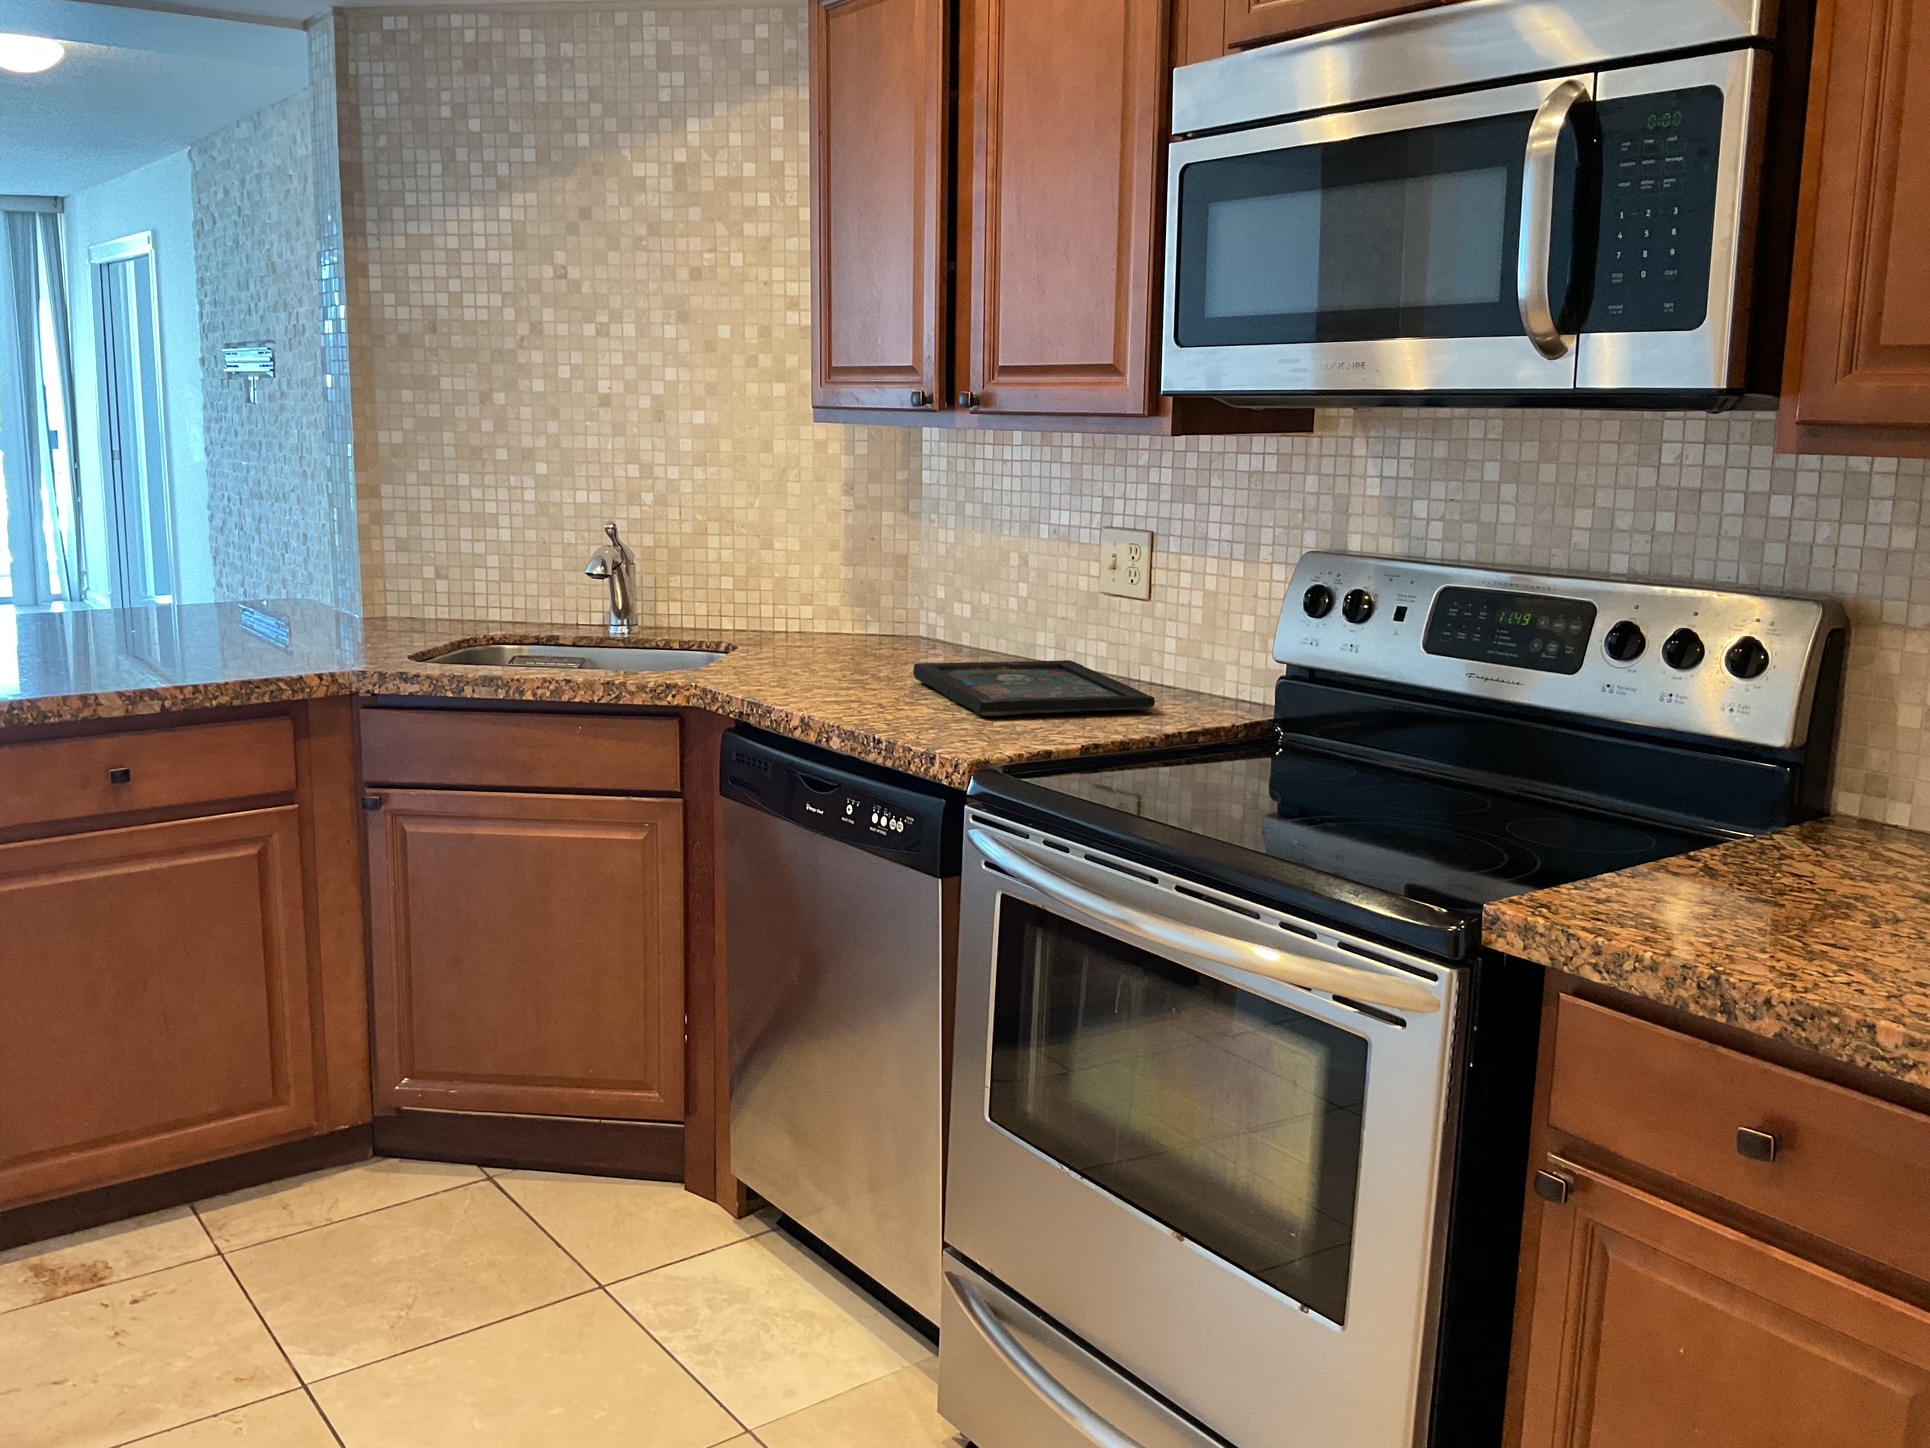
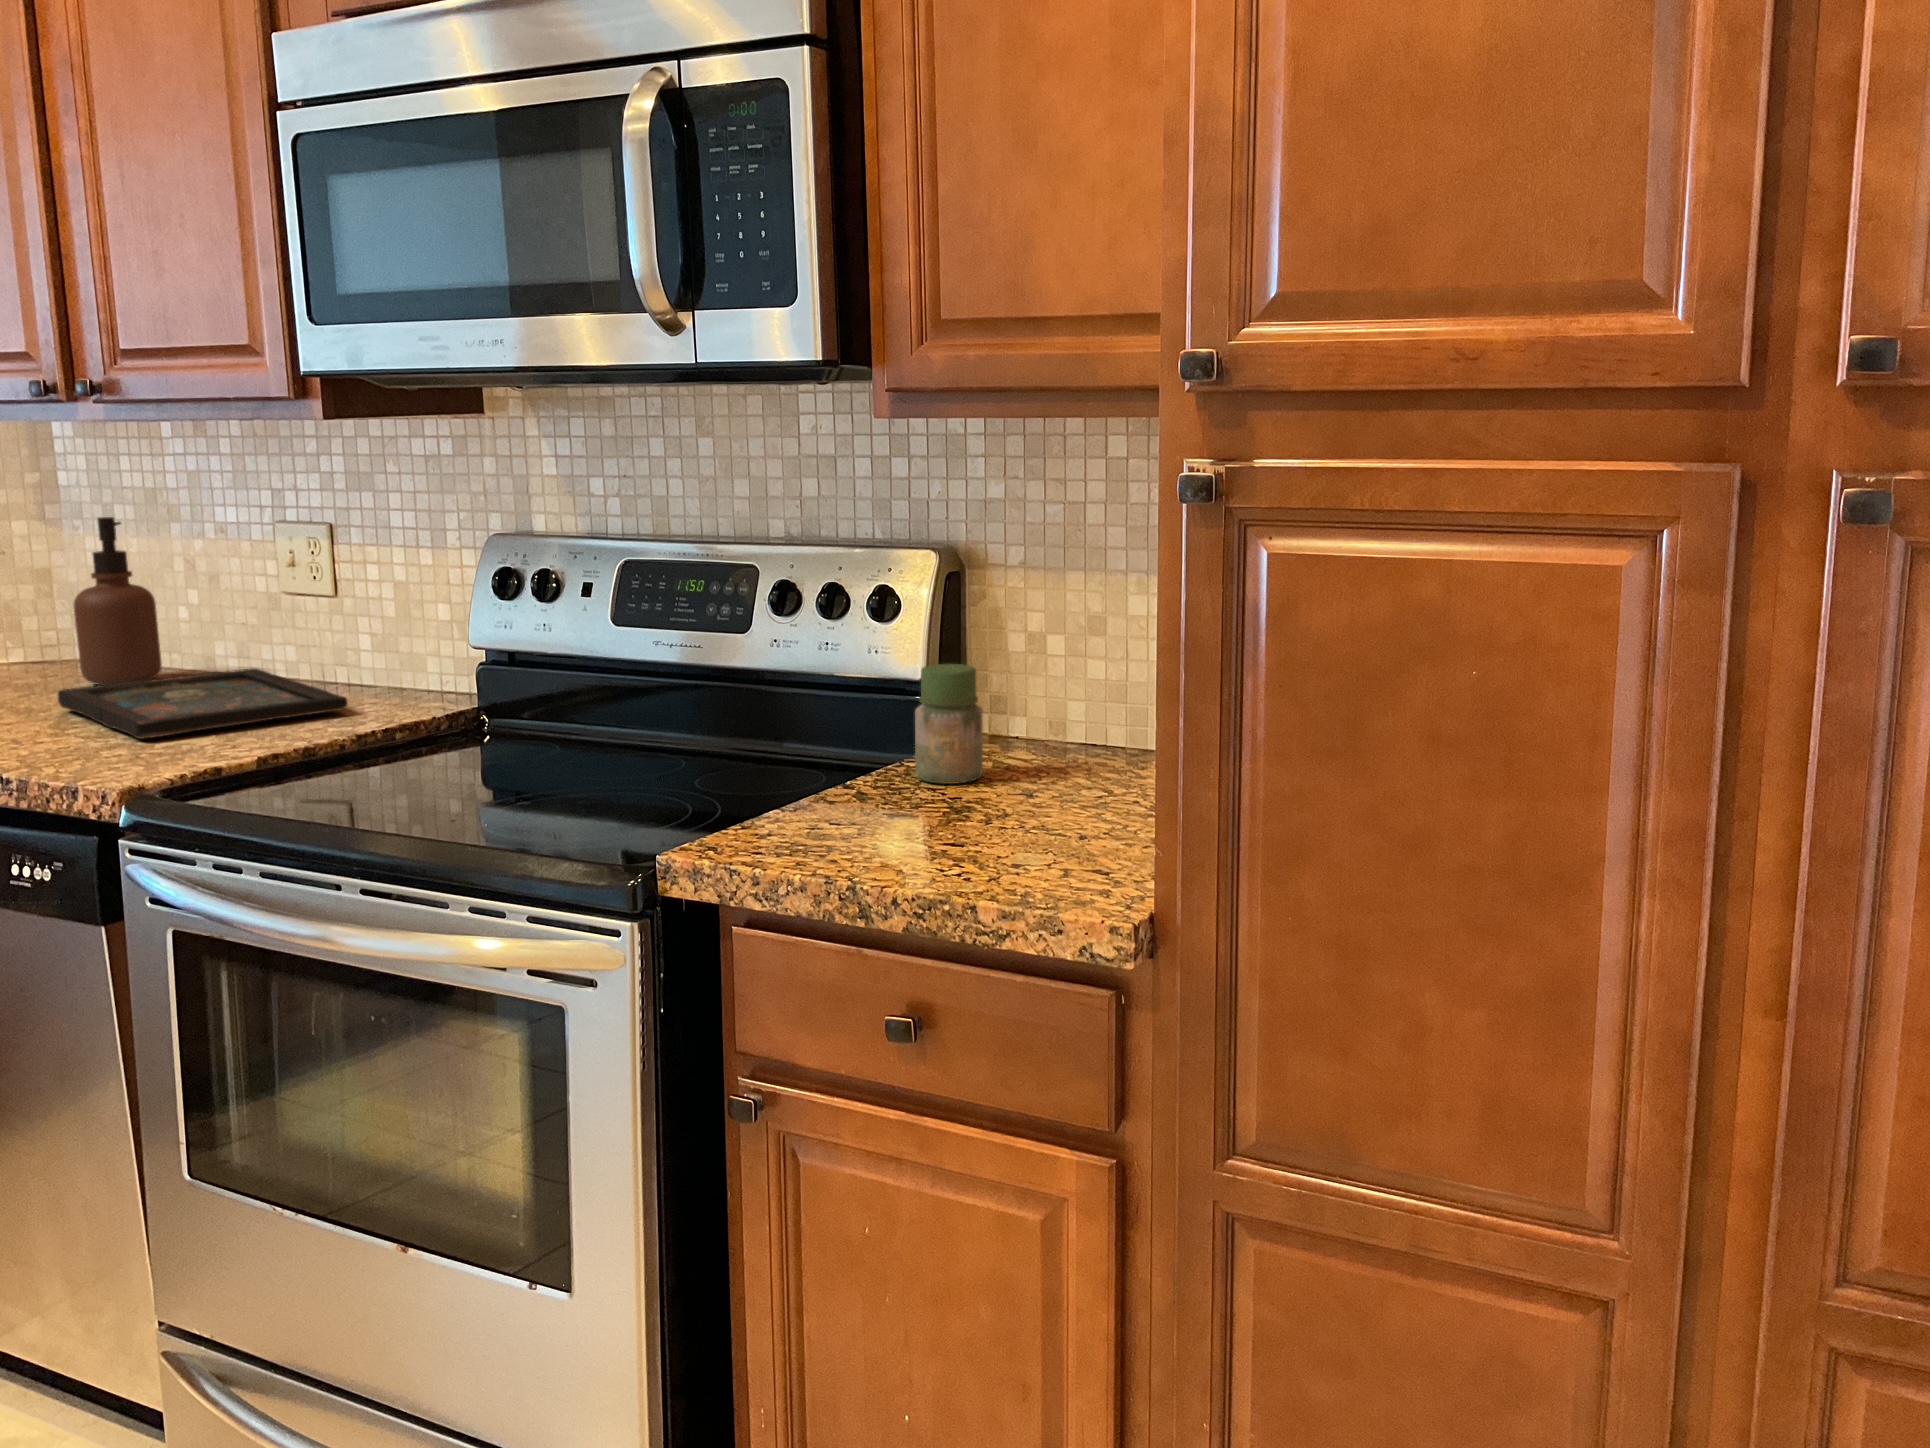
soap dispenser: none [927,514,992,664] -> present [74,517,162,685]
jar: none [1774,736,1871,875] -> present [915,664,983,784]

